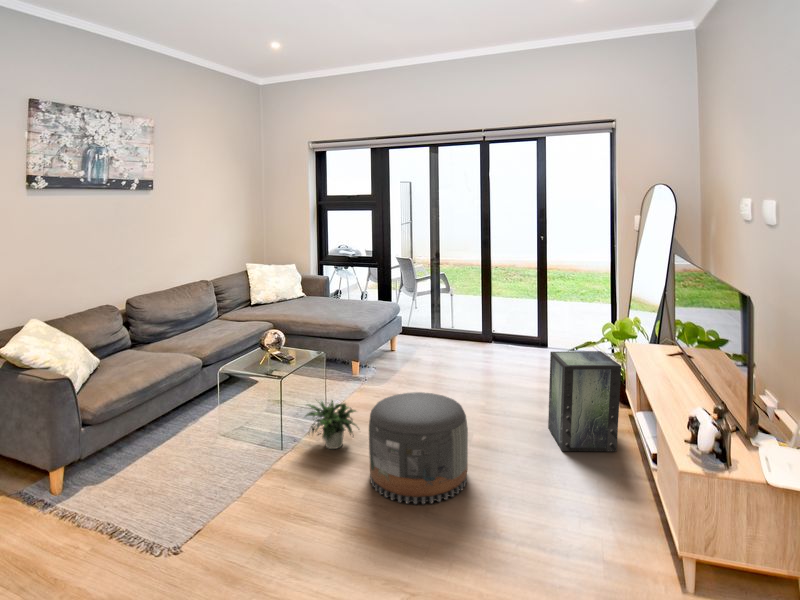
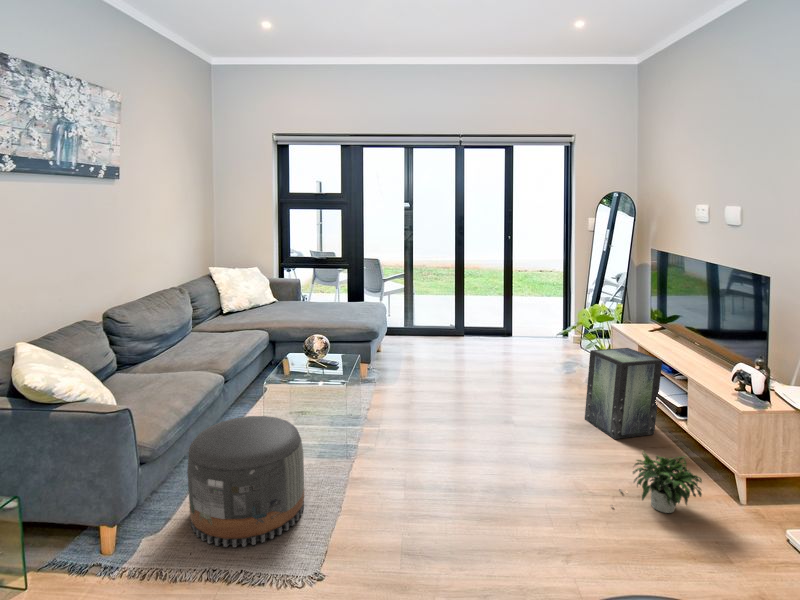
pouf: present [369,392,468,504] -> present [187,416,304,547]
potted plant: present [306,400,359,449] -> present [619,452,702,513]

